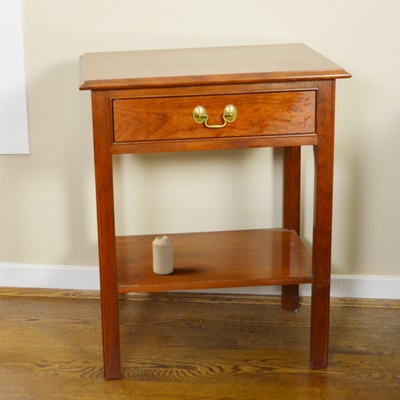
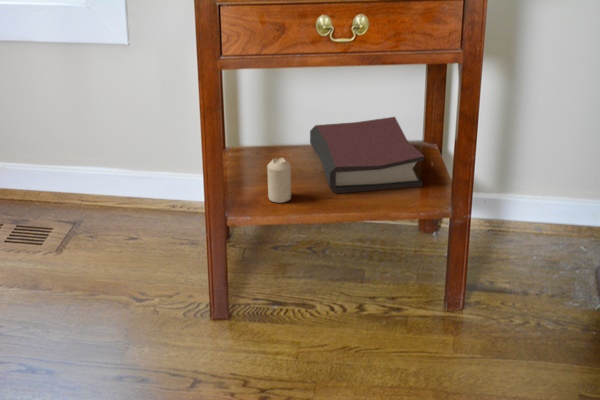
hardback book: none [187,208,286,267] -> present [310,117,424,193]

